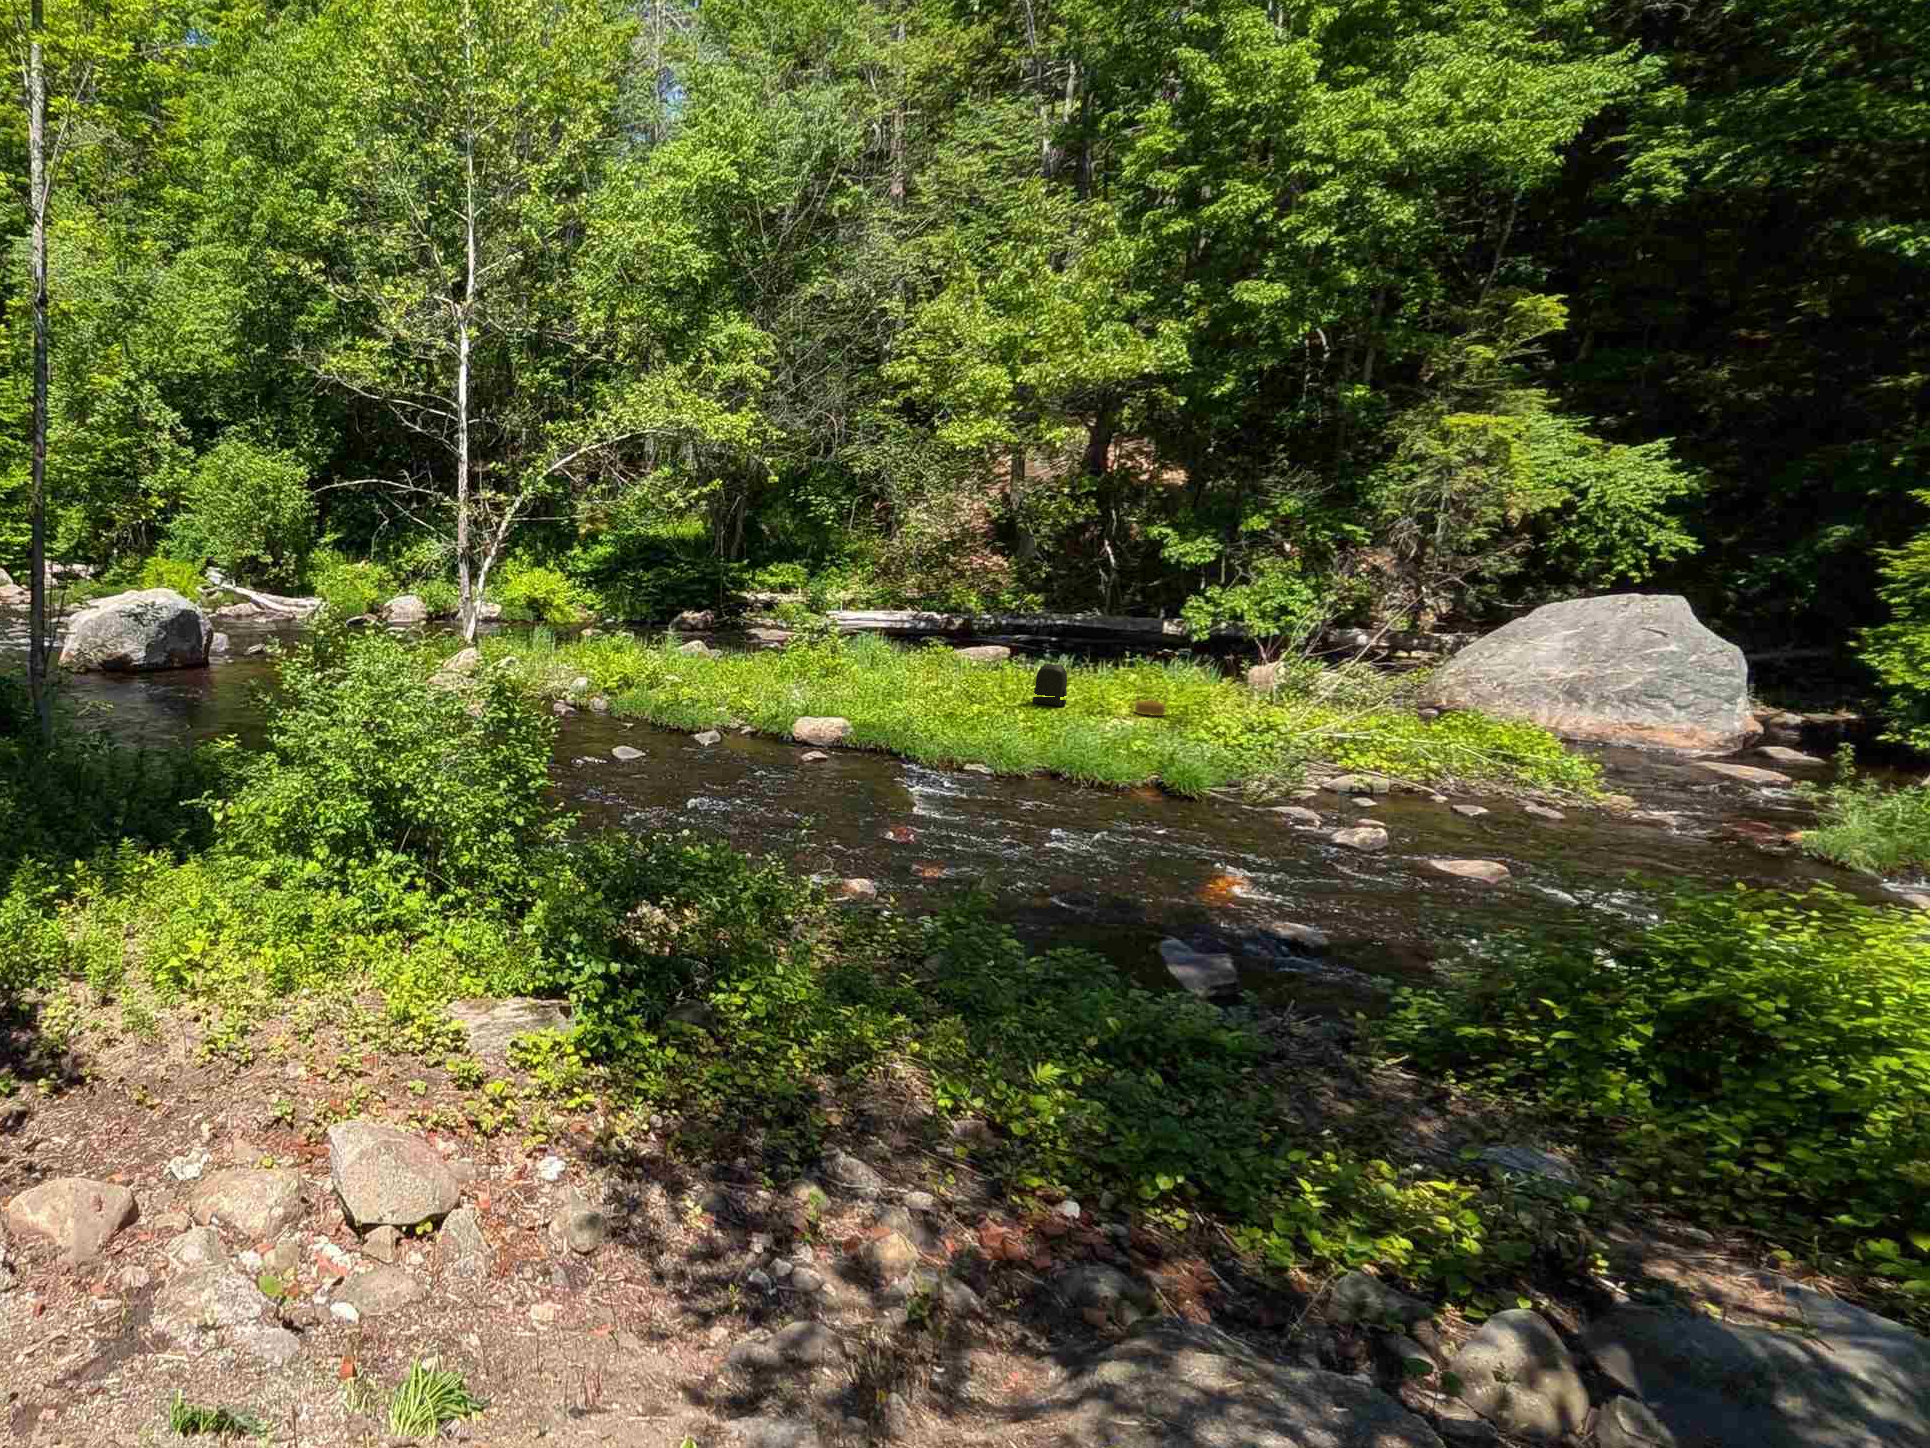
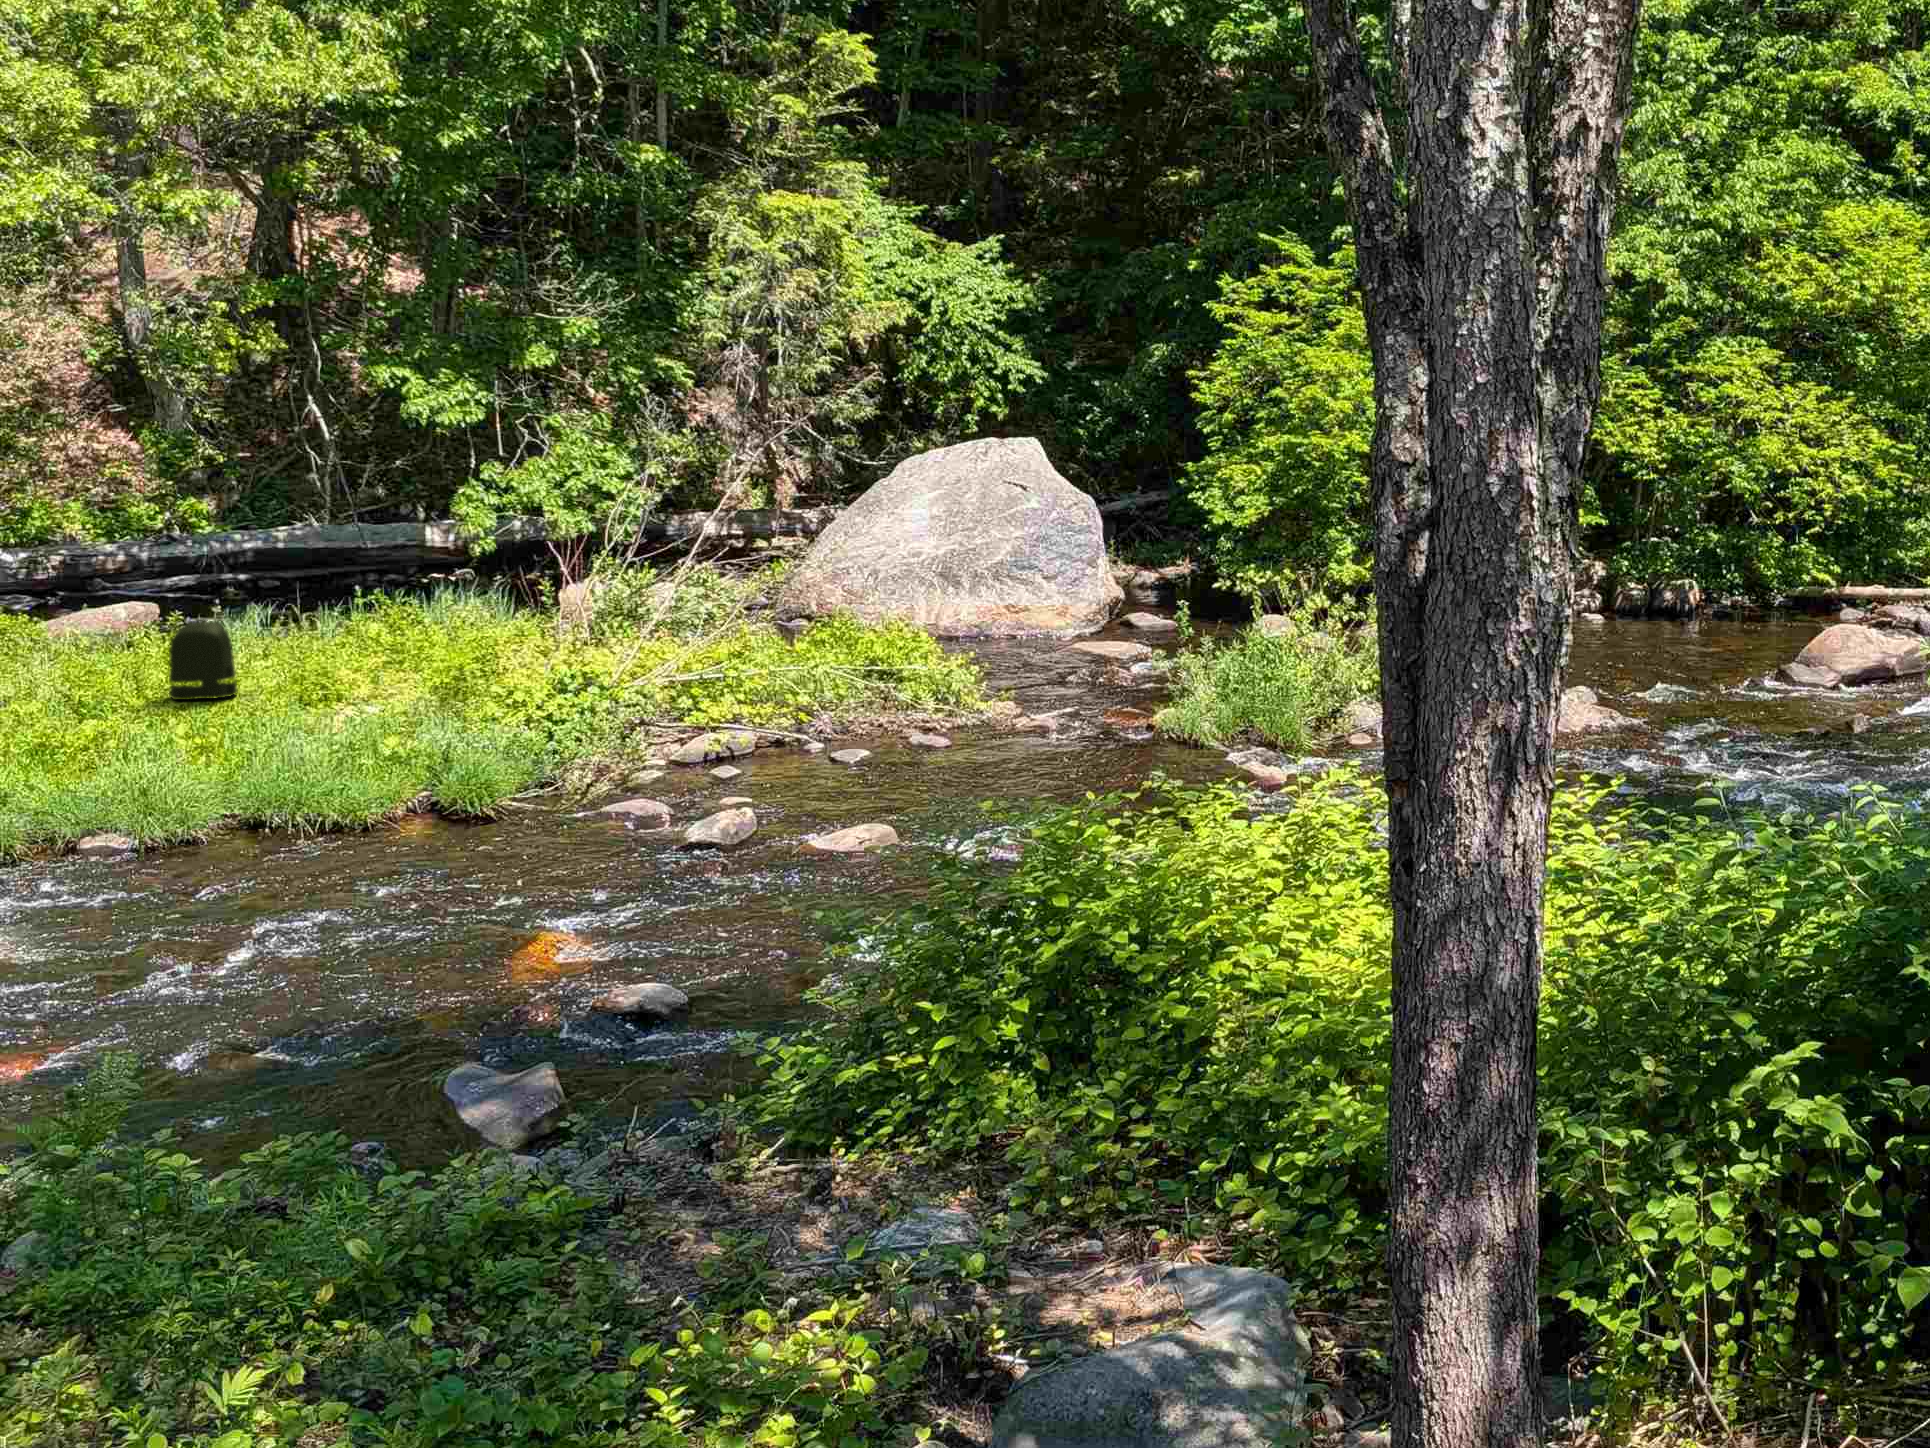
basket: present [1135,699,1166,716] -> none [366,635,421,689]

